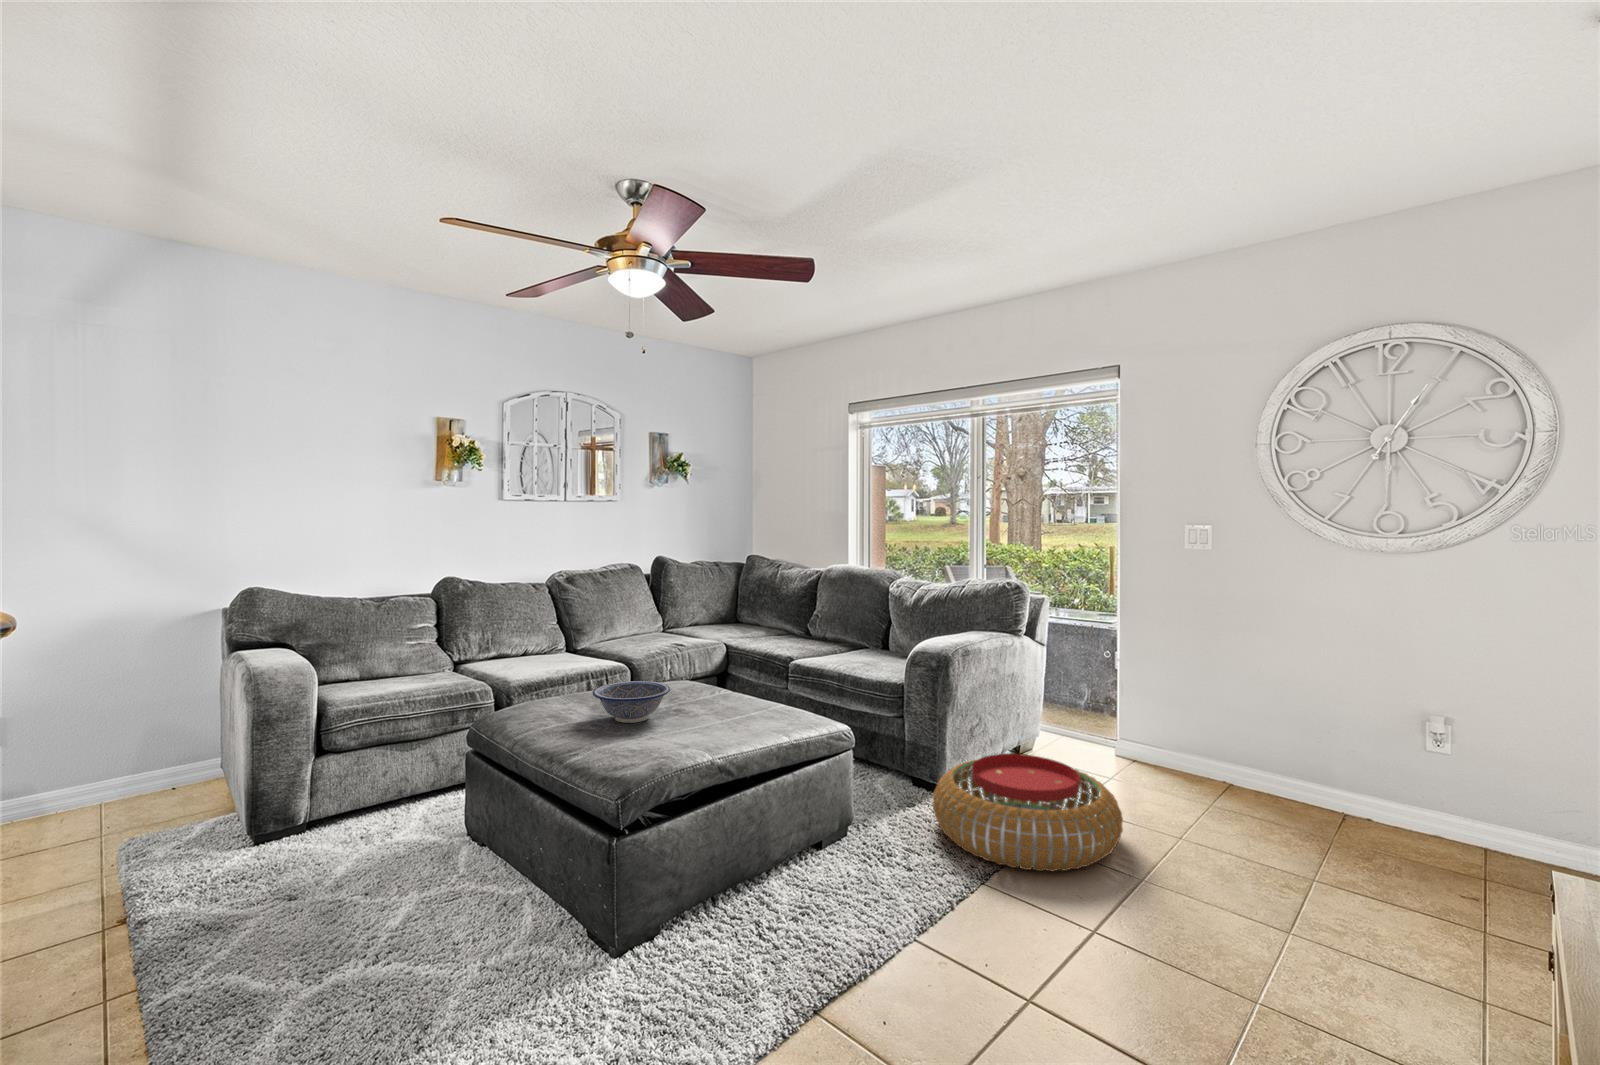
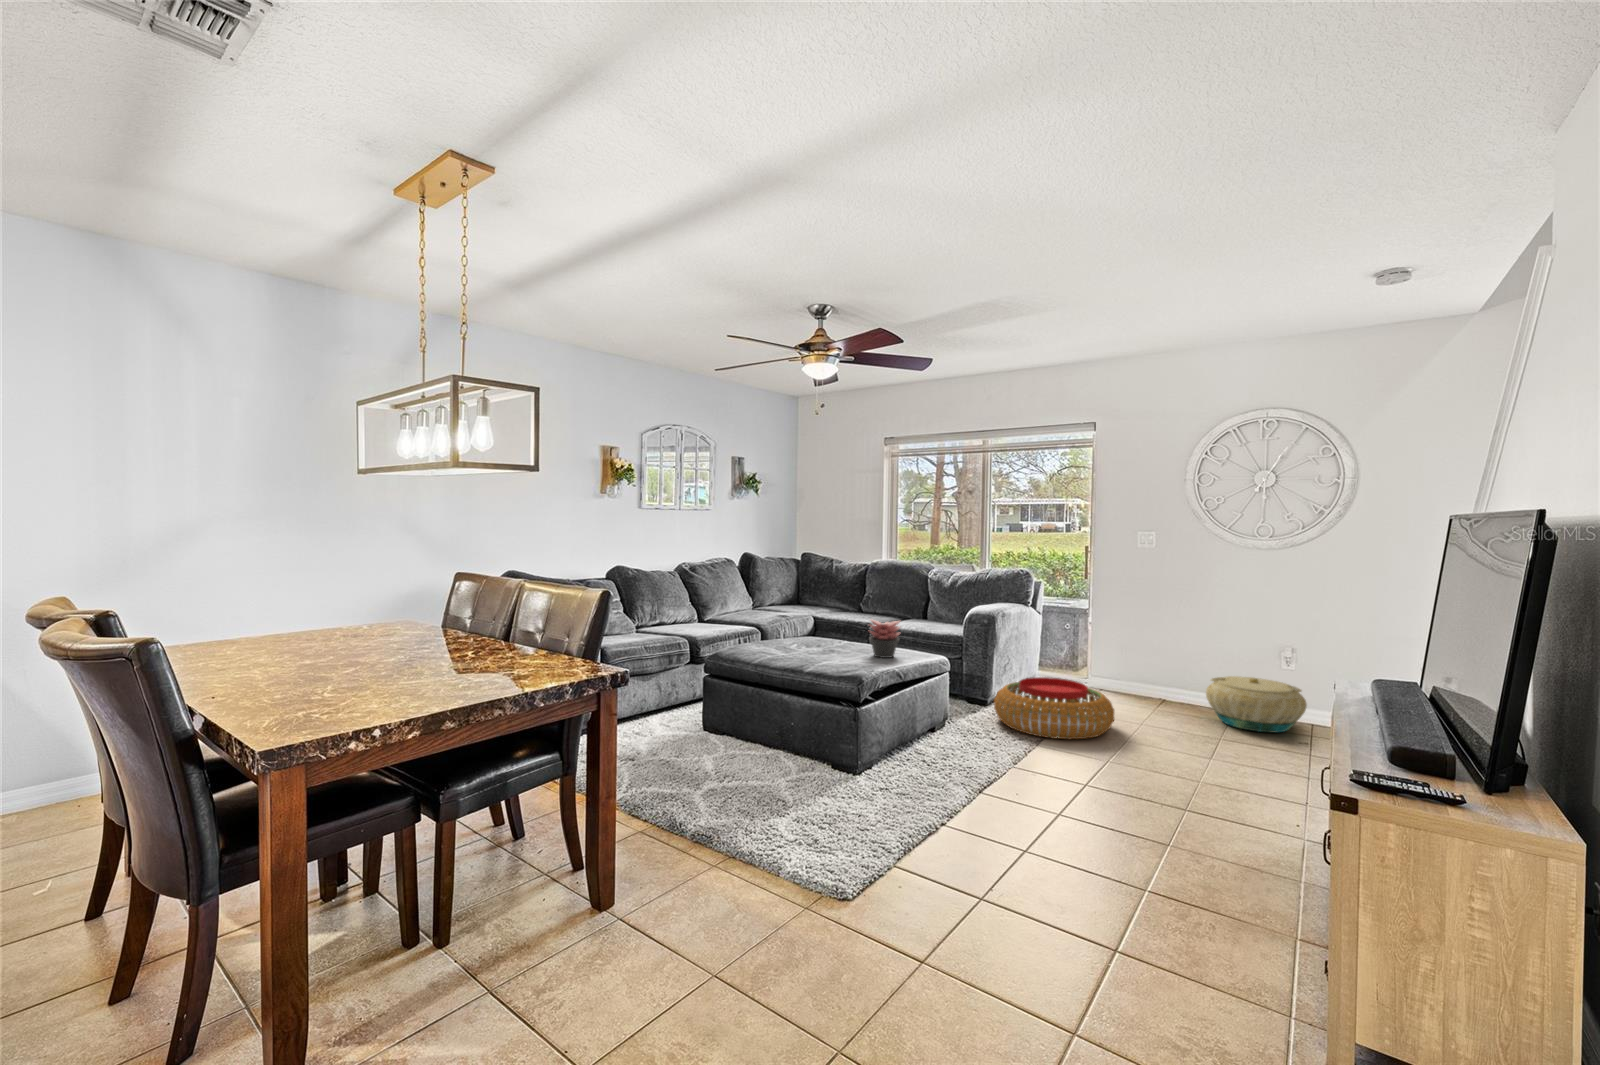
succulent plant: none [701,668,758,733] -> present [869,620,900,658]
decorative bowl: present [593,681,670,723] -> none [793,630,842,654]
basket: none [1289,758,1469,865] -> present [1206,676,1307,733]

